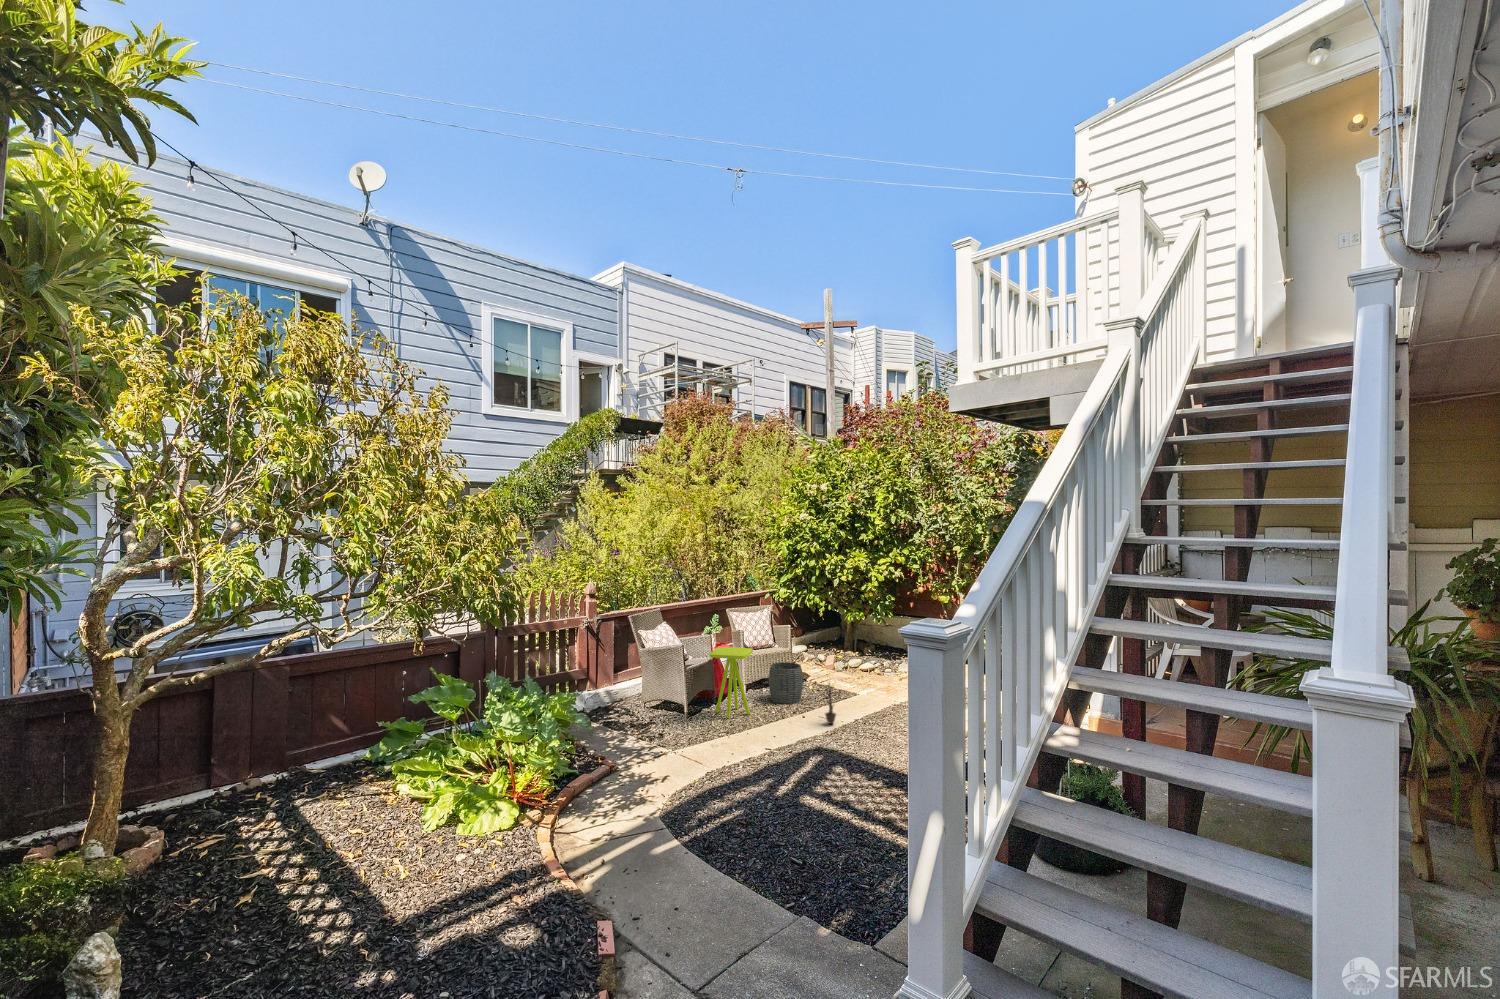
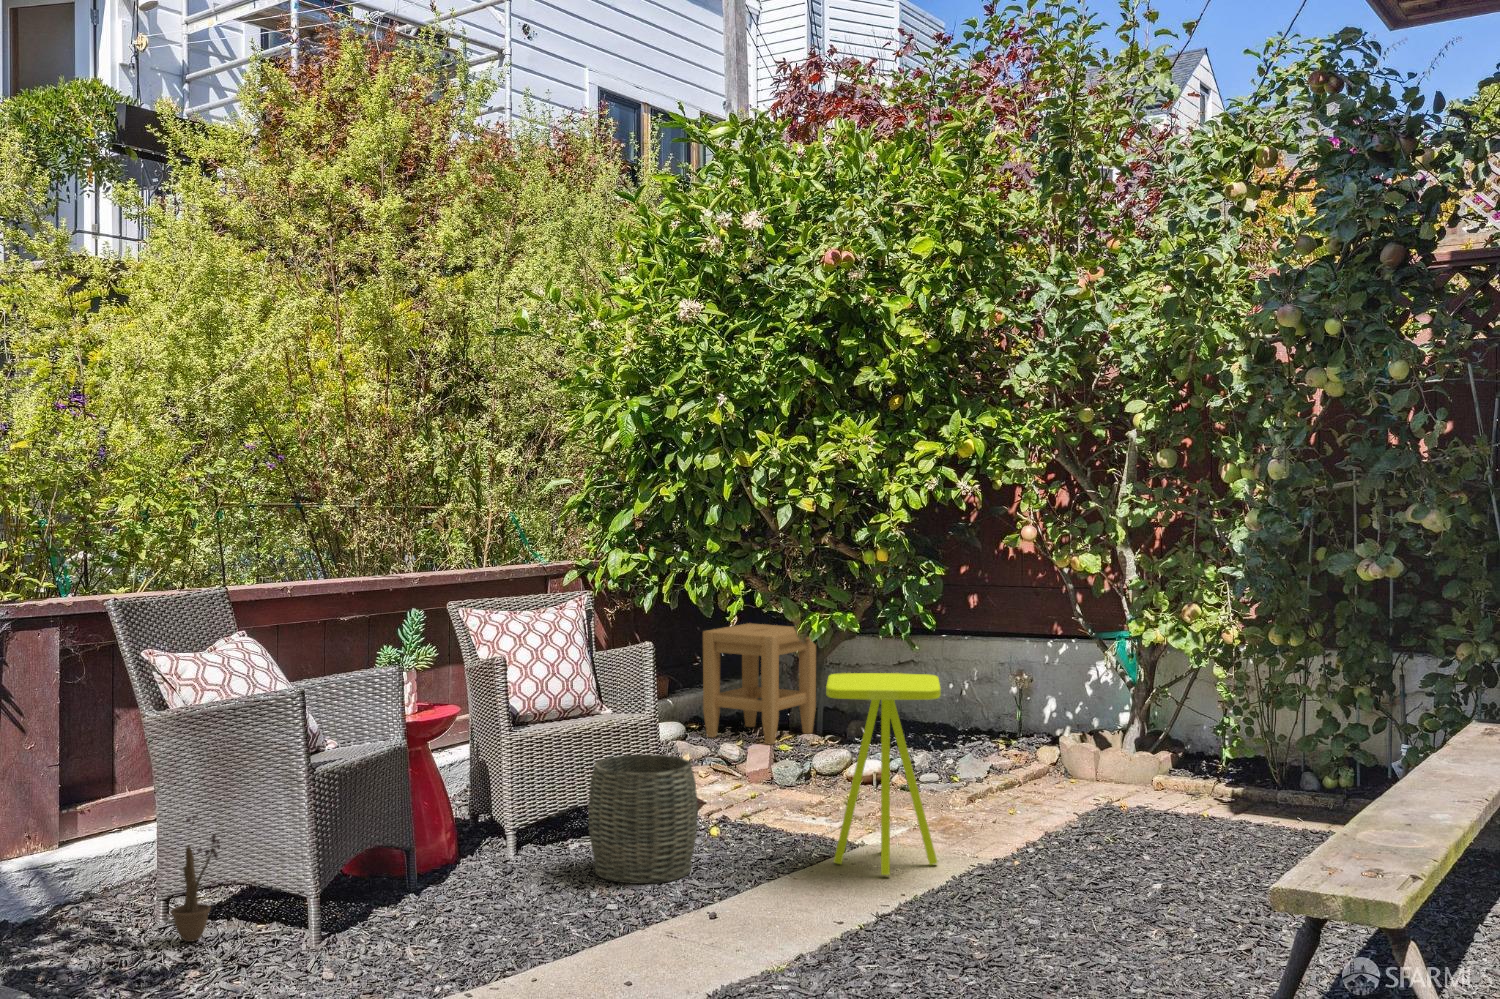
stool: none [813,612,852,655] -> present [703,623,816,745]
side table: present [710,647,753,718] -> present [826,673,941,875]
decorative plant: present [821,684,840,724] -> present [165,813,220,942]

